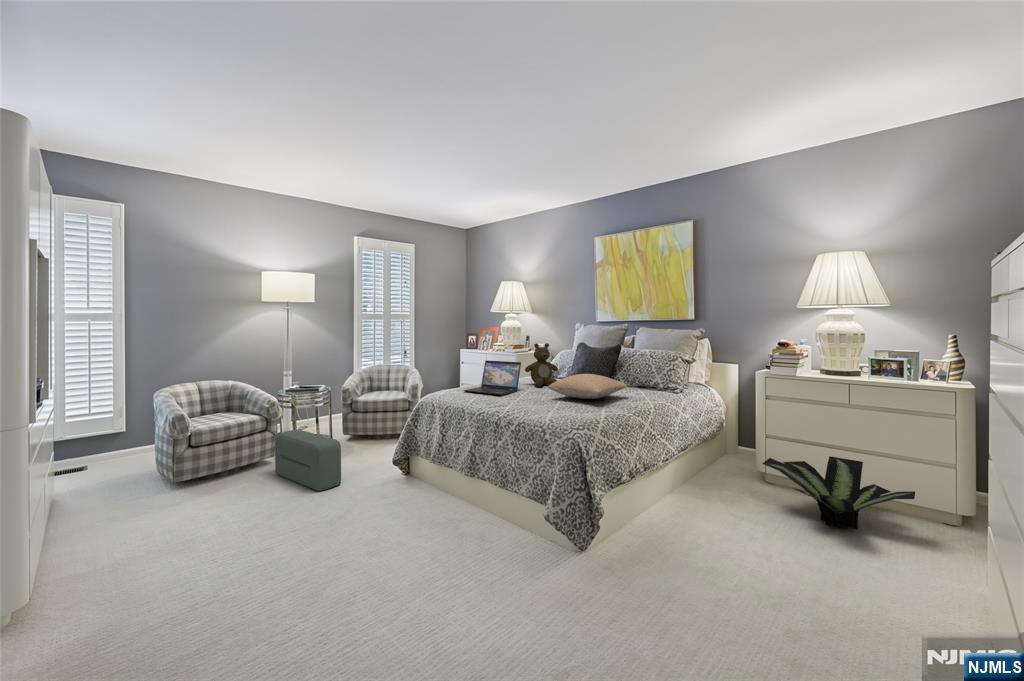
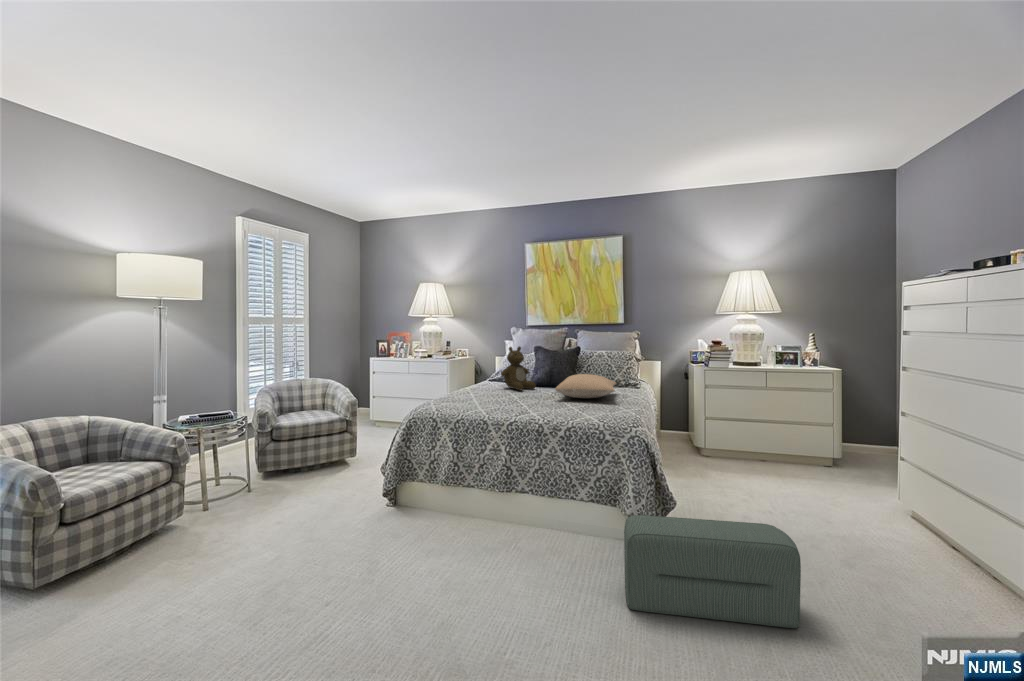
laptop: present [464,360,521,395] -> none [454,366,509,402]
pouf: present [275,430,341,491] -> present [624,515,801,628]
potted plant: present [763,456,915,529] -> none [727,428,841,484]

